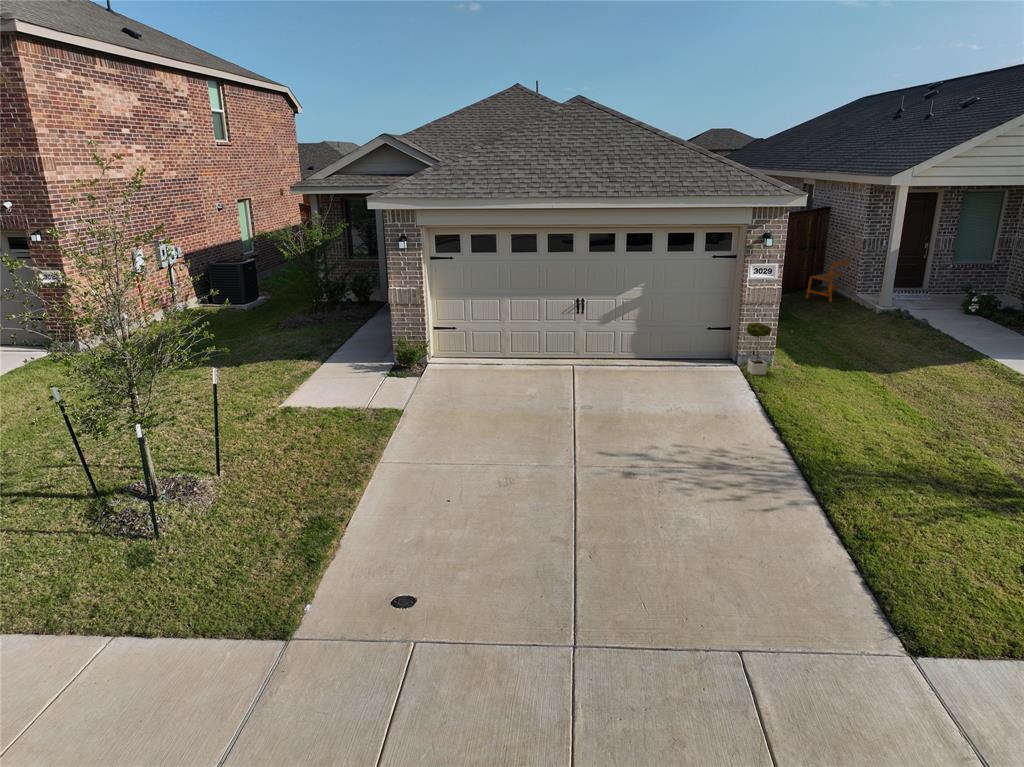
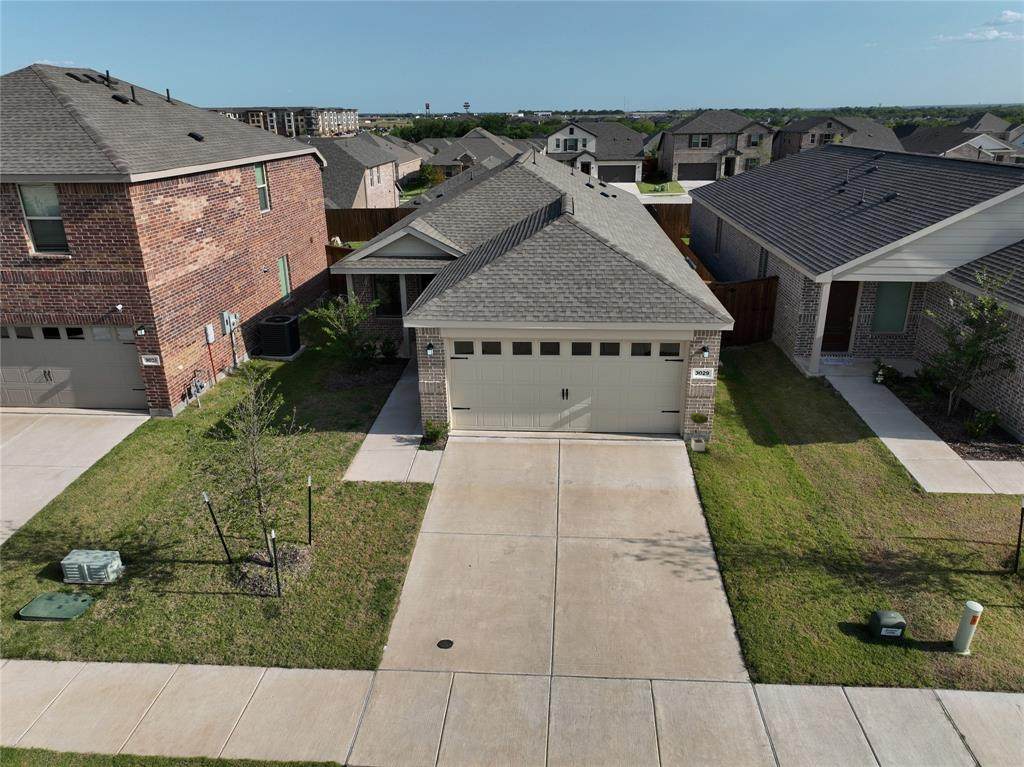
bench: present [806,258,850,302] -> none [756,328,797,366]

